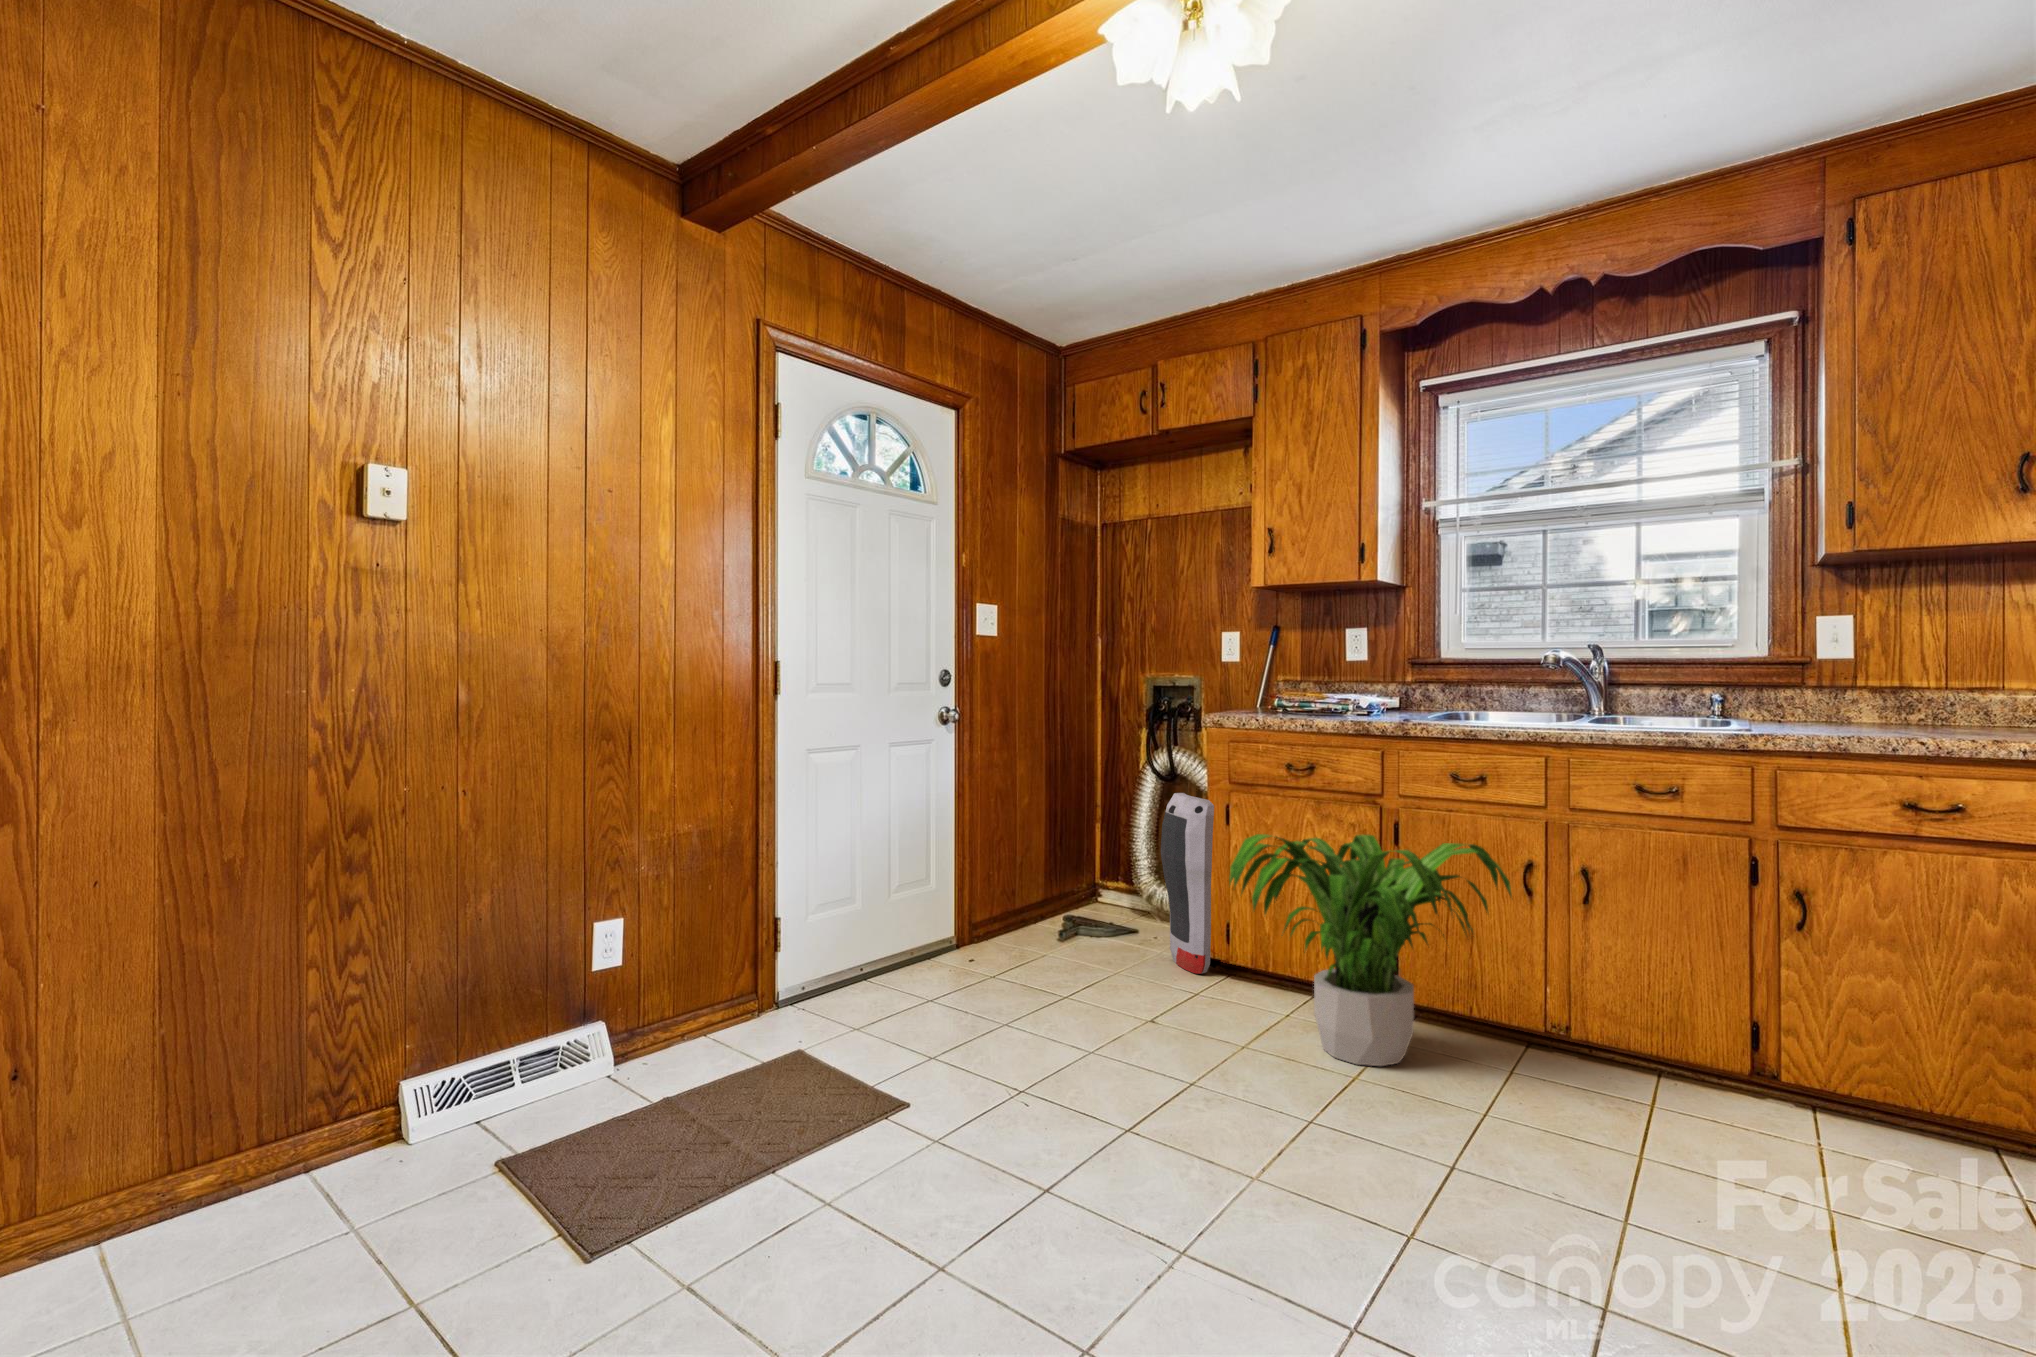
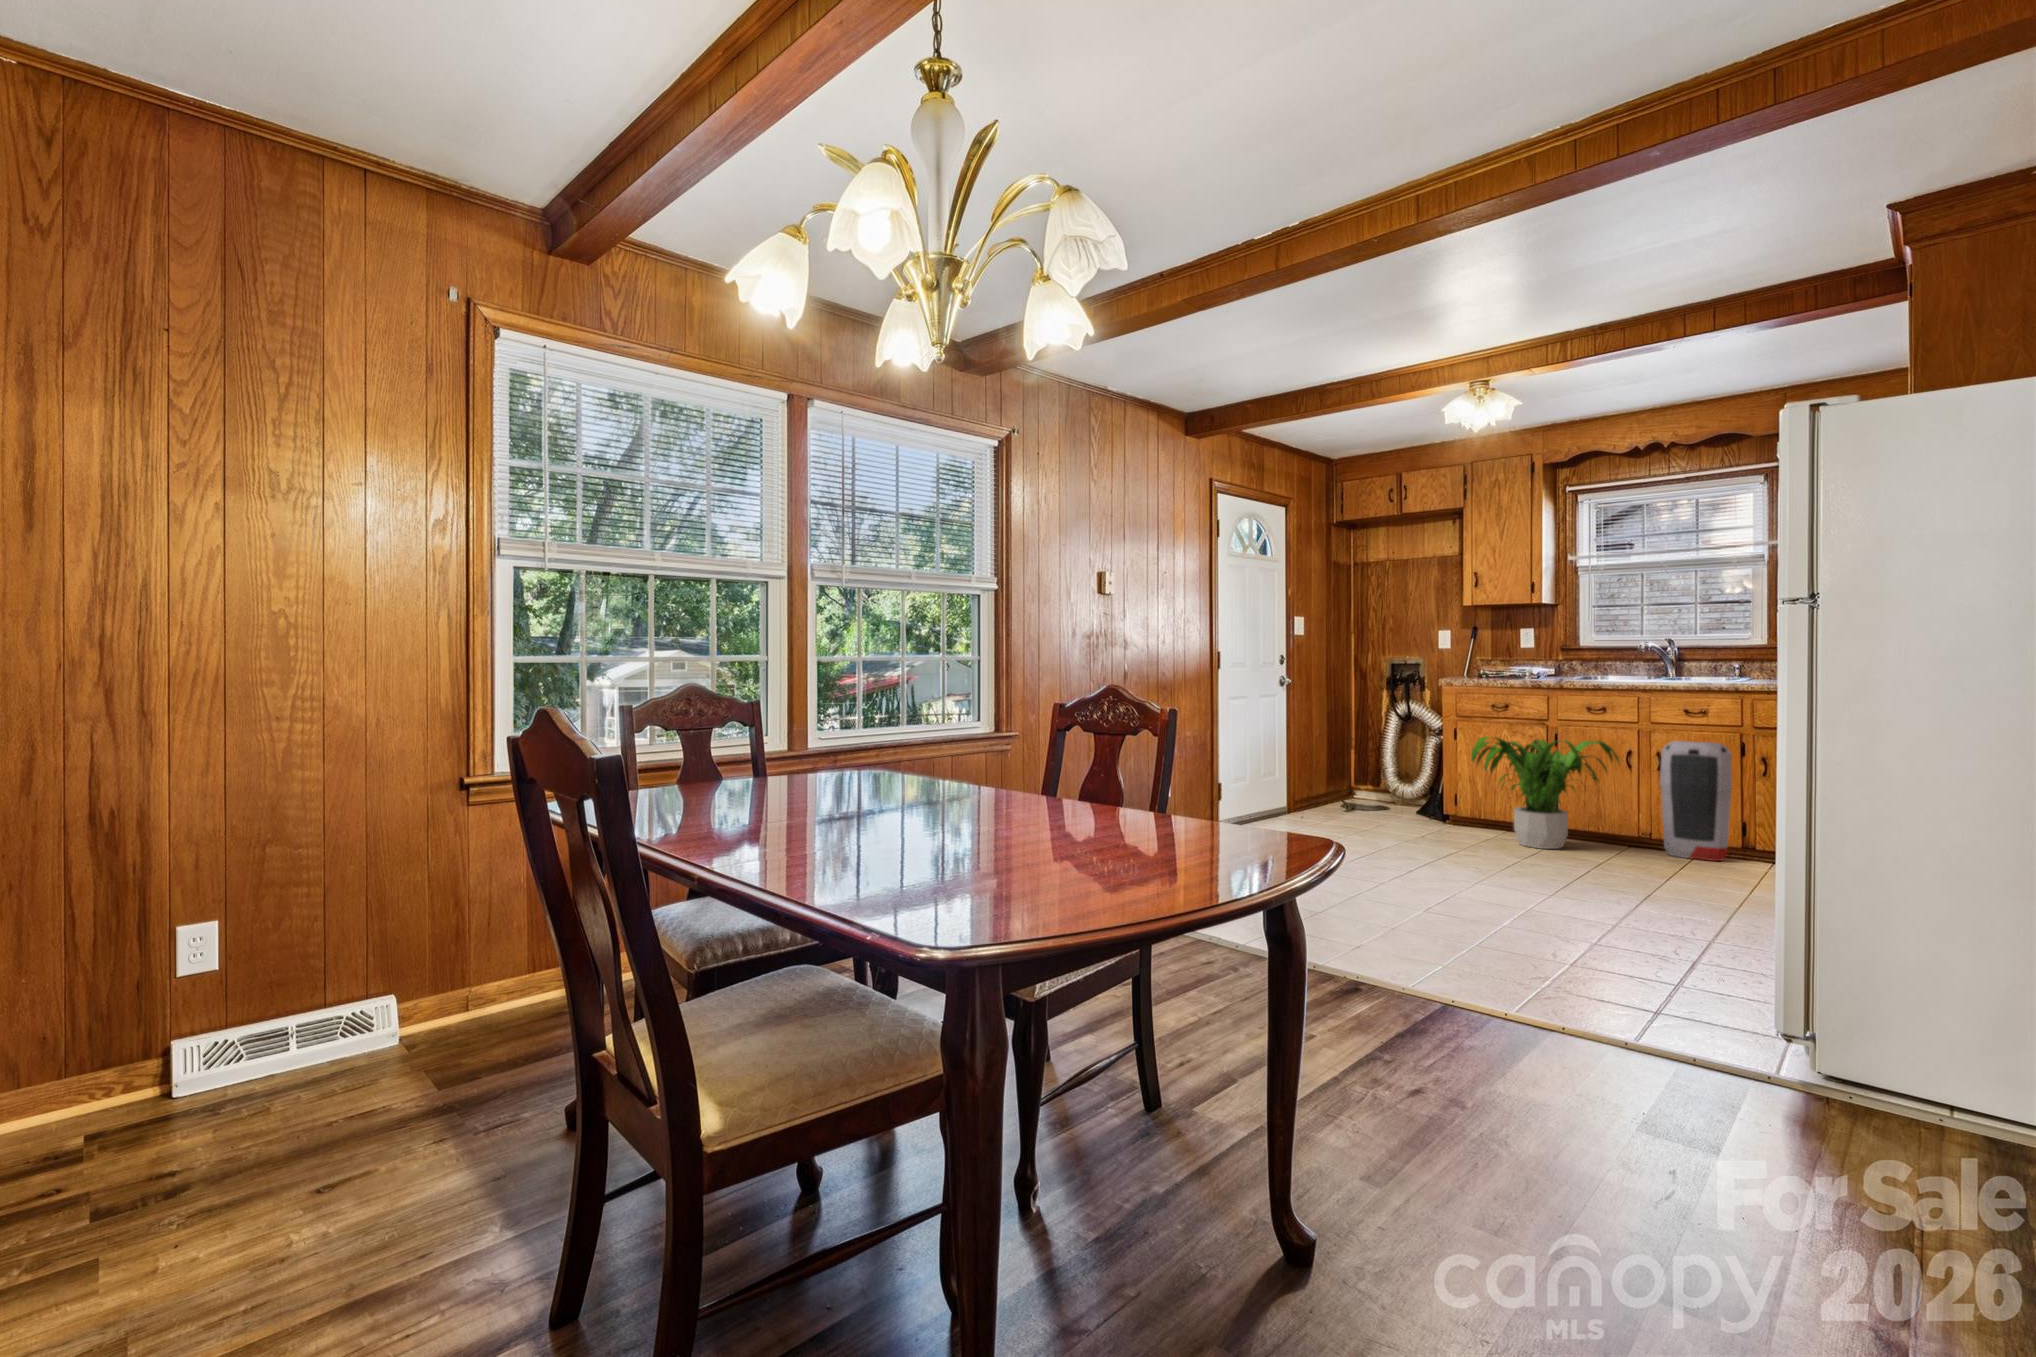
air purifier: present [1161,793,1214,974] -> present [1660,741,1732,861]

